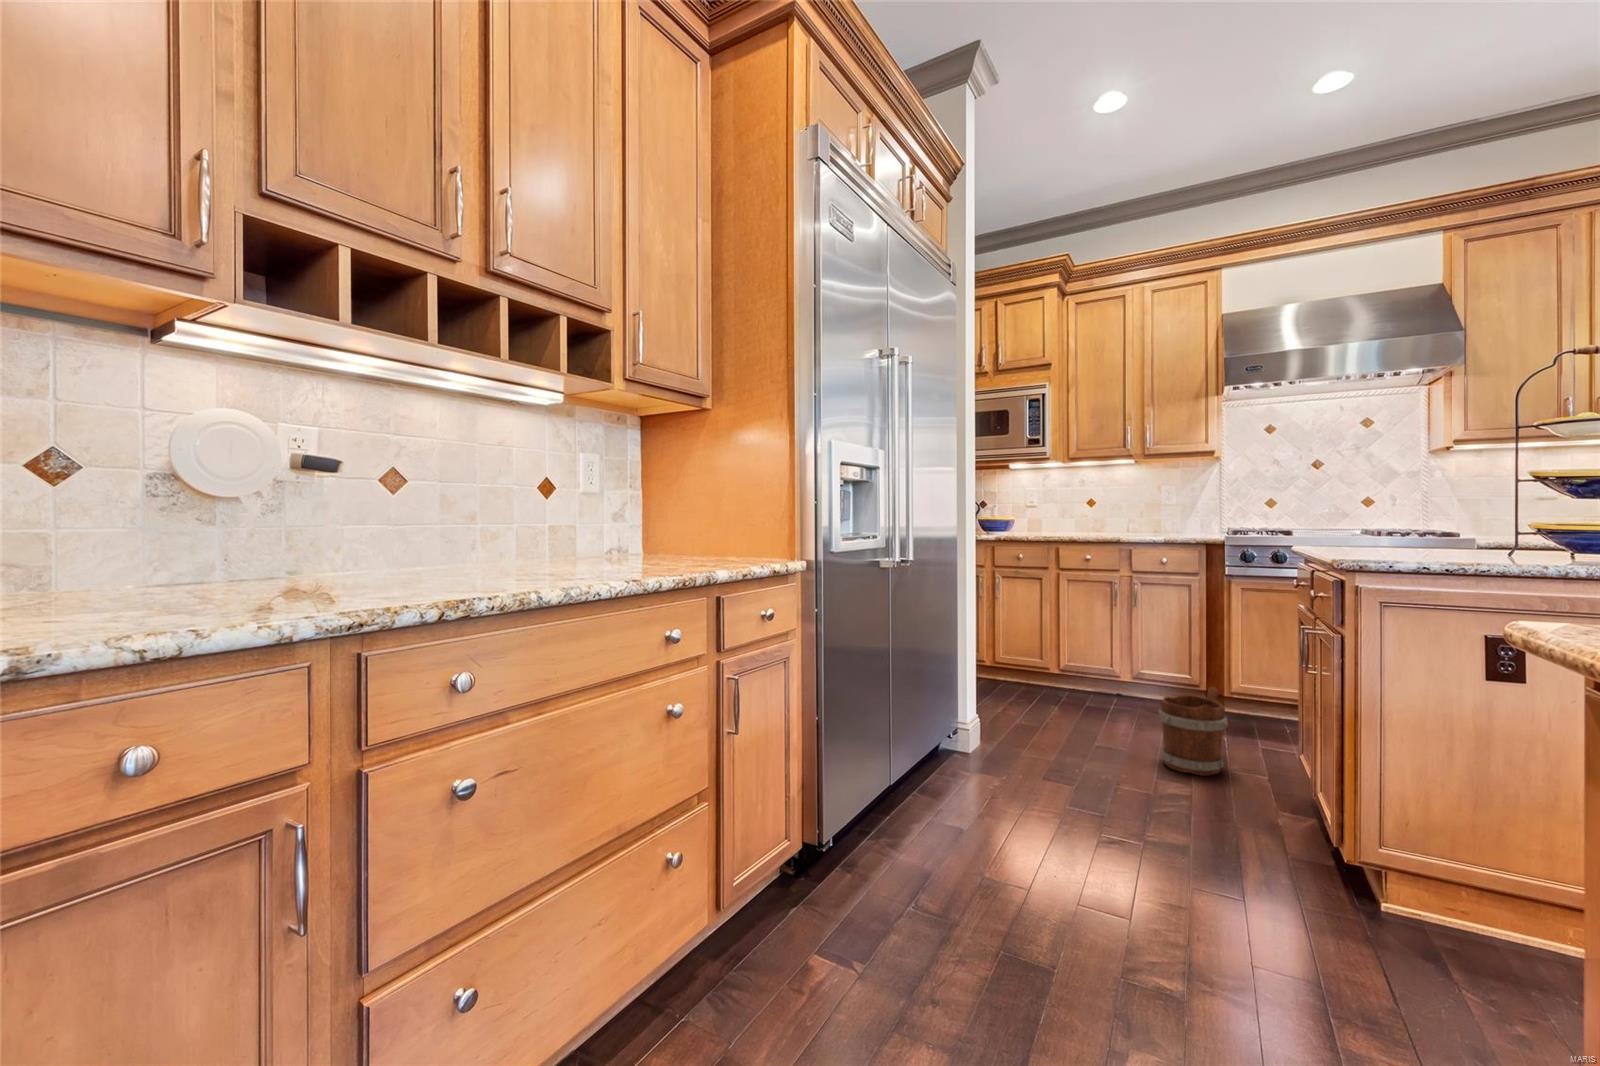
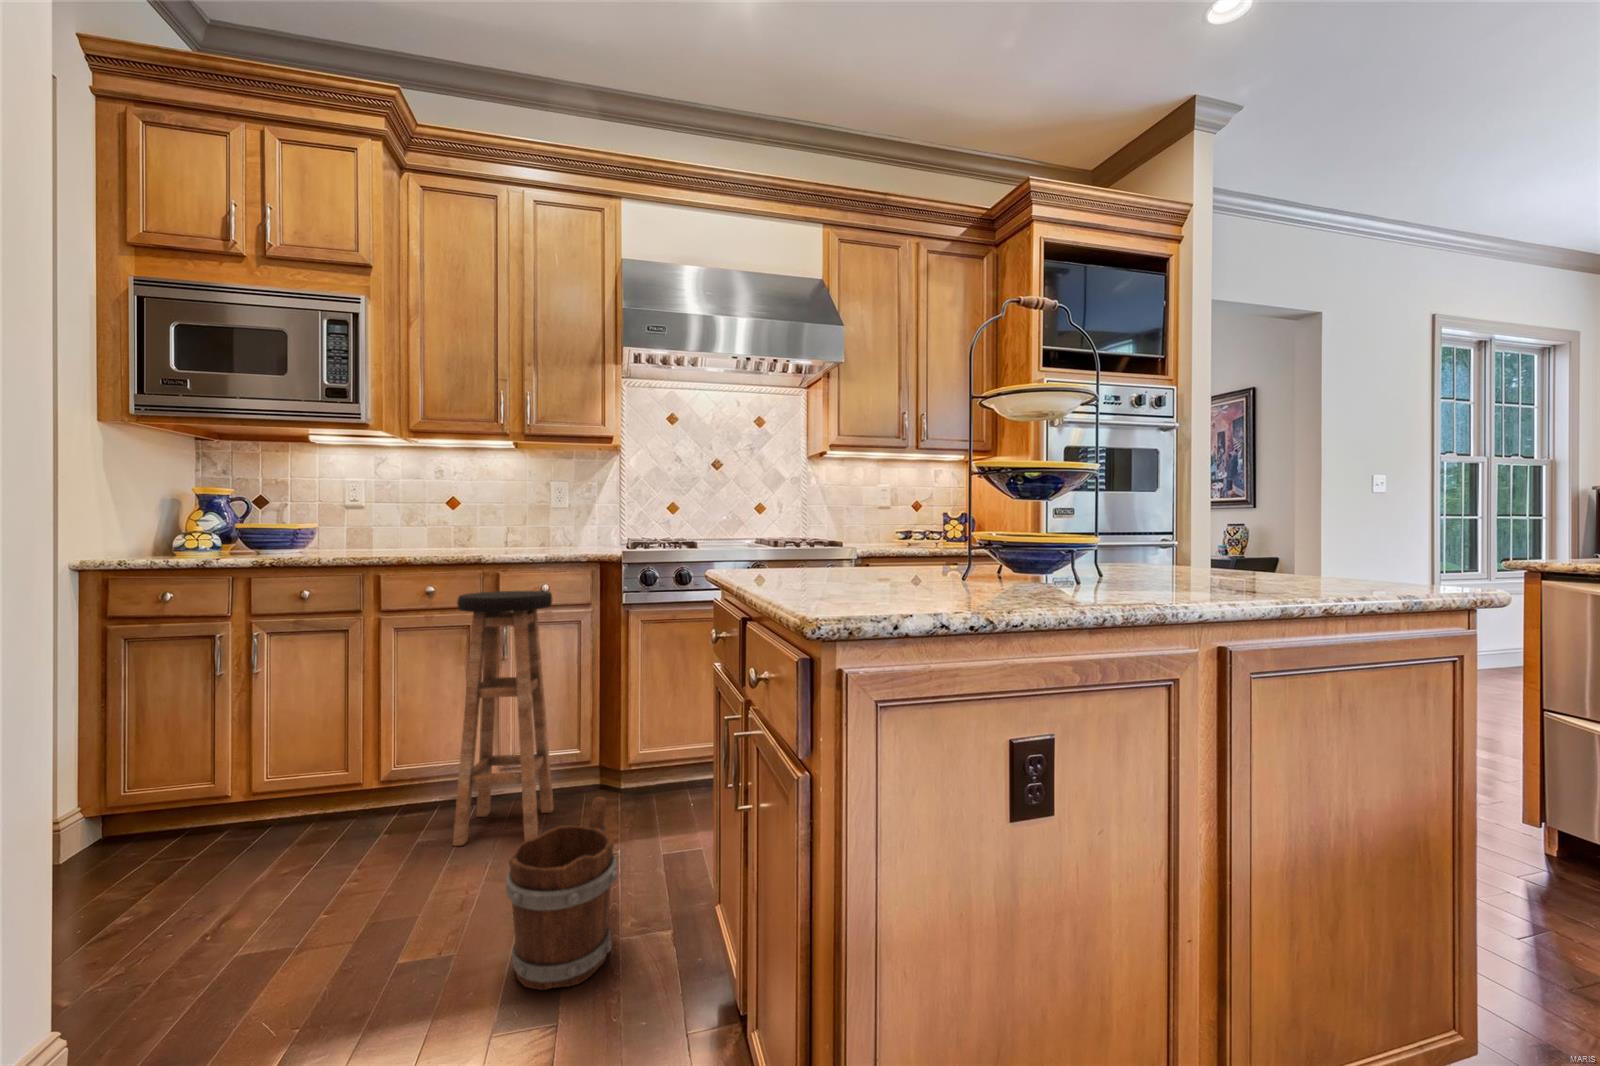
bar stool: none [1108,561,1172,720] -> present [453,591,554,846]

